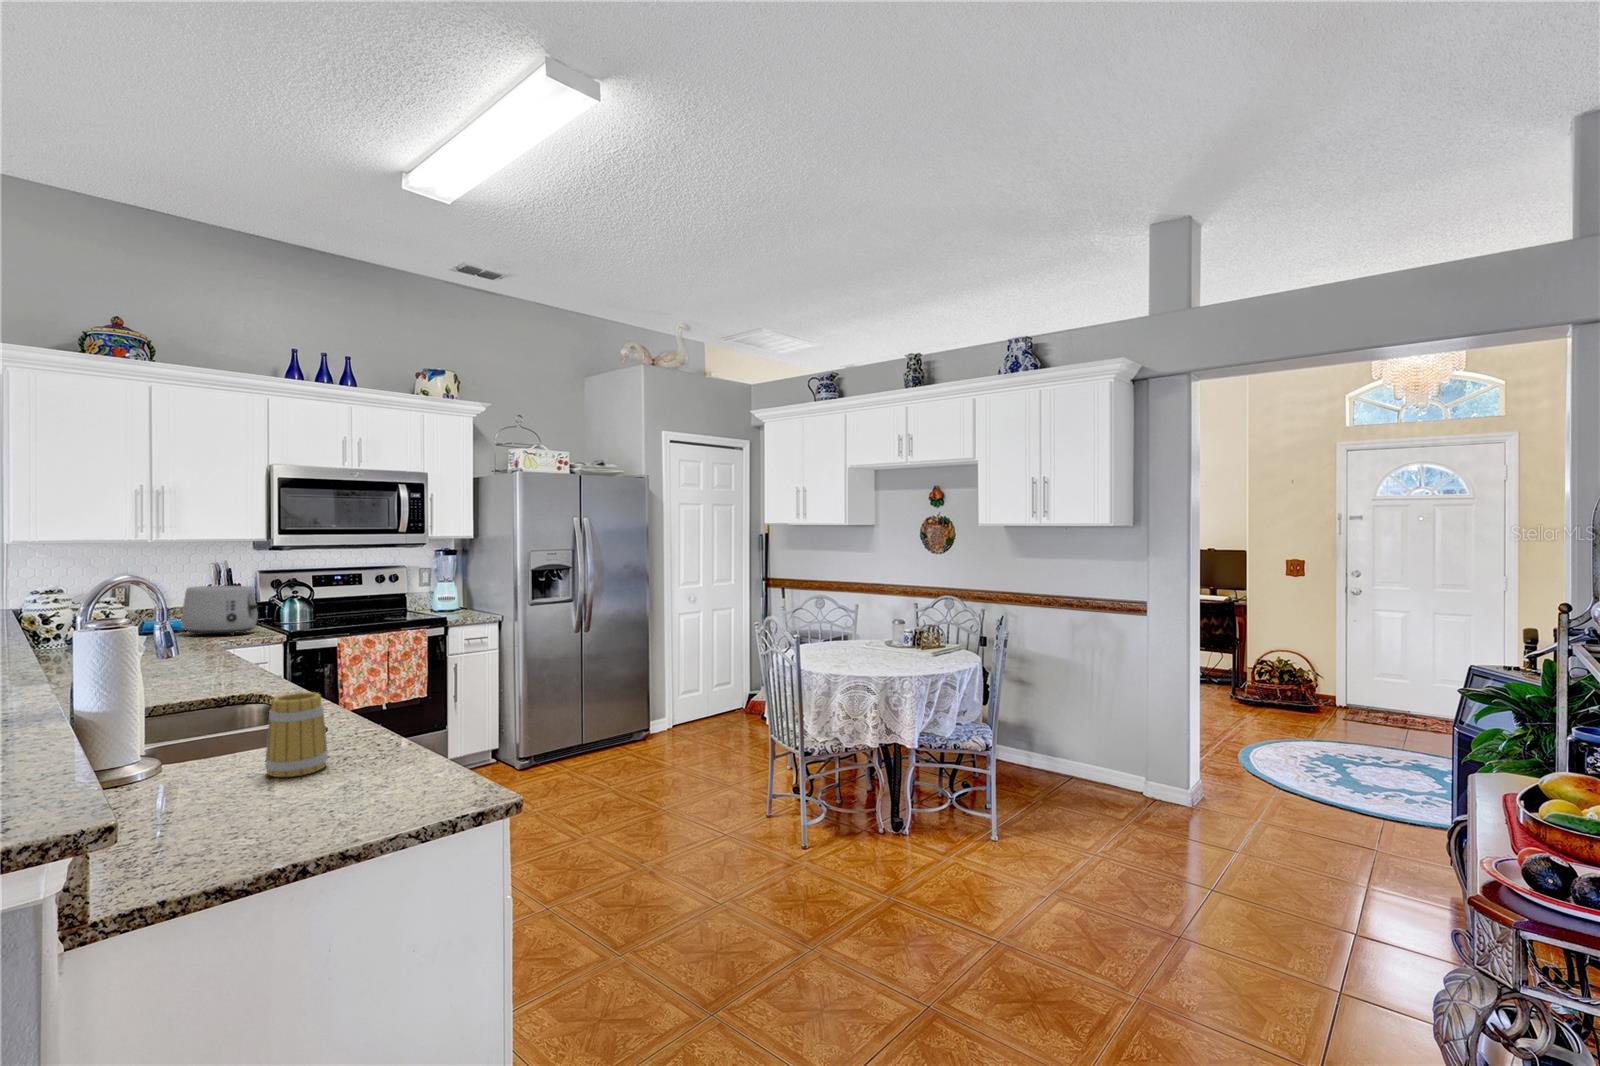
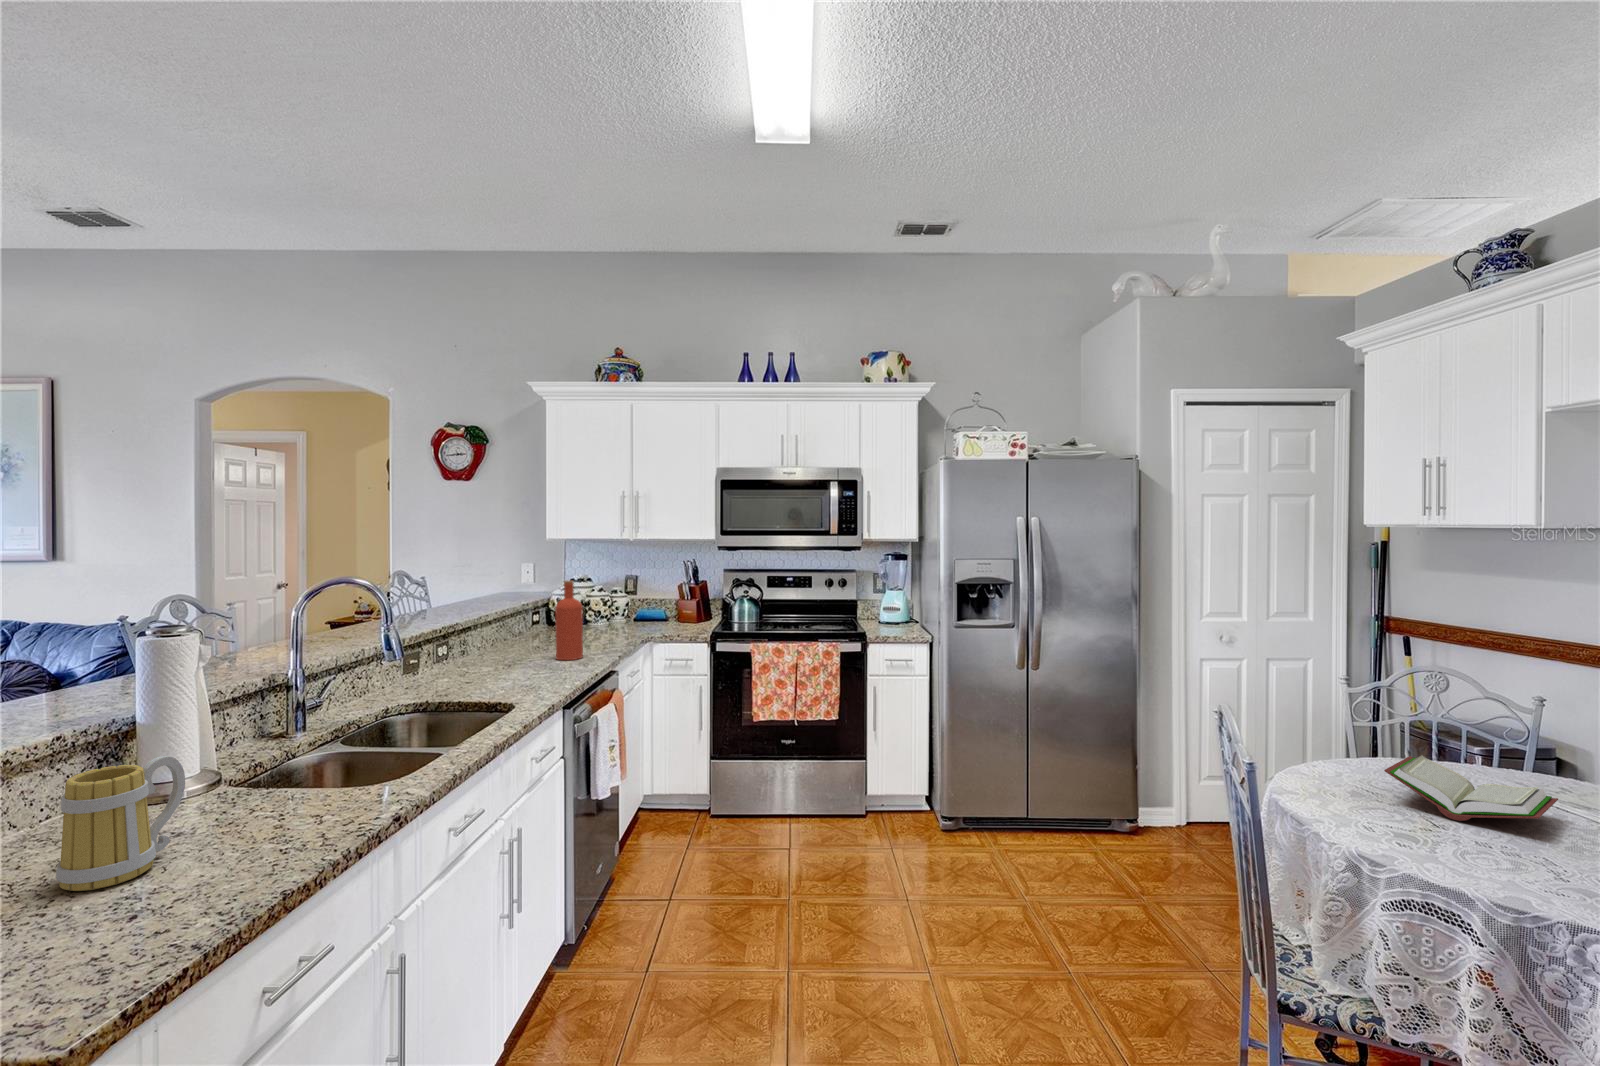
bottle: none [167,581,202,665] -> present [555,580,583,660]
toaster: present [182,586,258,635] -> none [648,582,698,631]
book: none [824,634,879,657] -> present [1384,755,1558,821]

